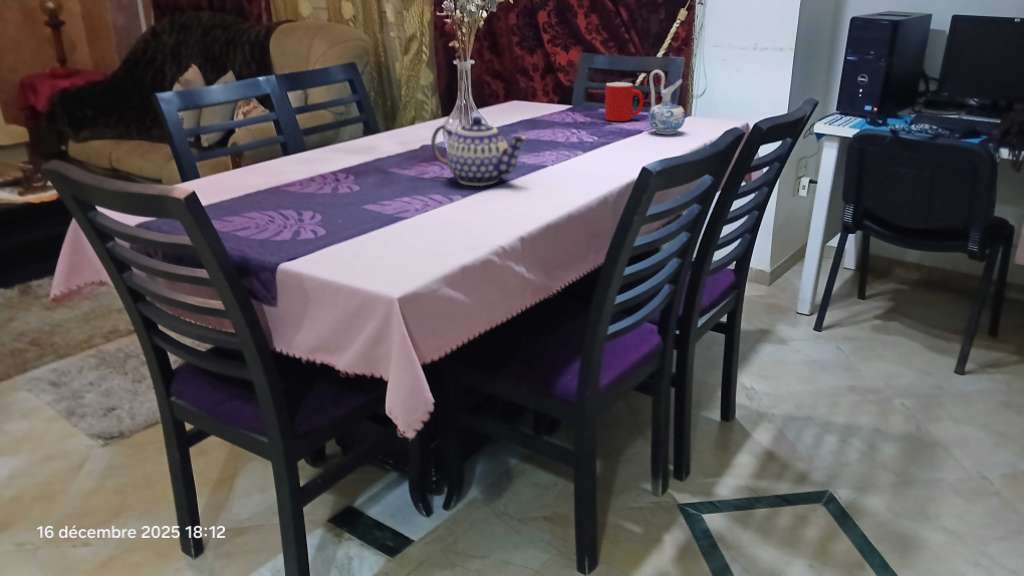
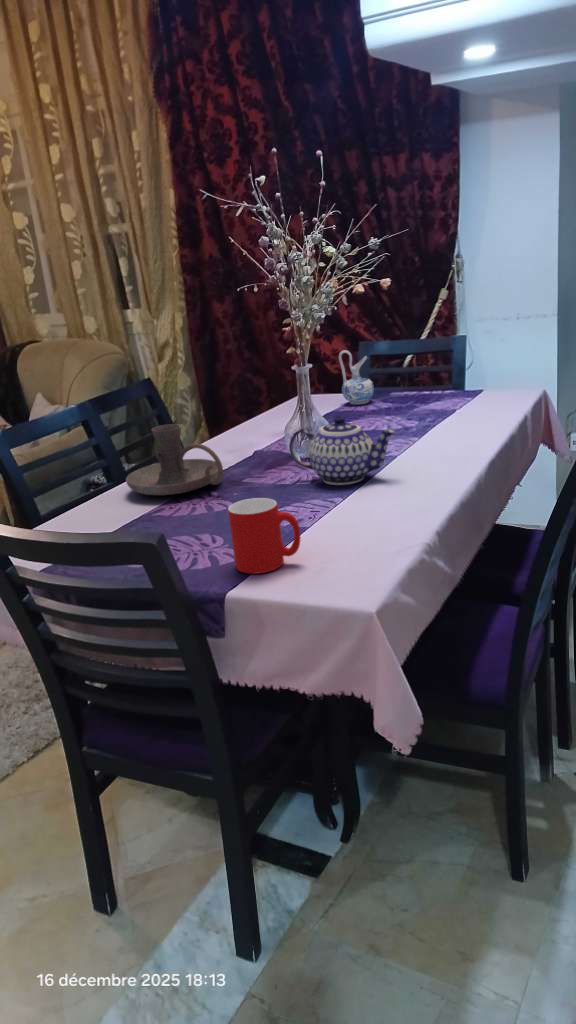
ceramic pitcher: present [648,70,685,134] -> present [339,350,374,404]
cup: present [605,82,643,121] -> present [228,498,300,574]
candle holder: none [277,107,371,174] -> present [126,424,223,495]

